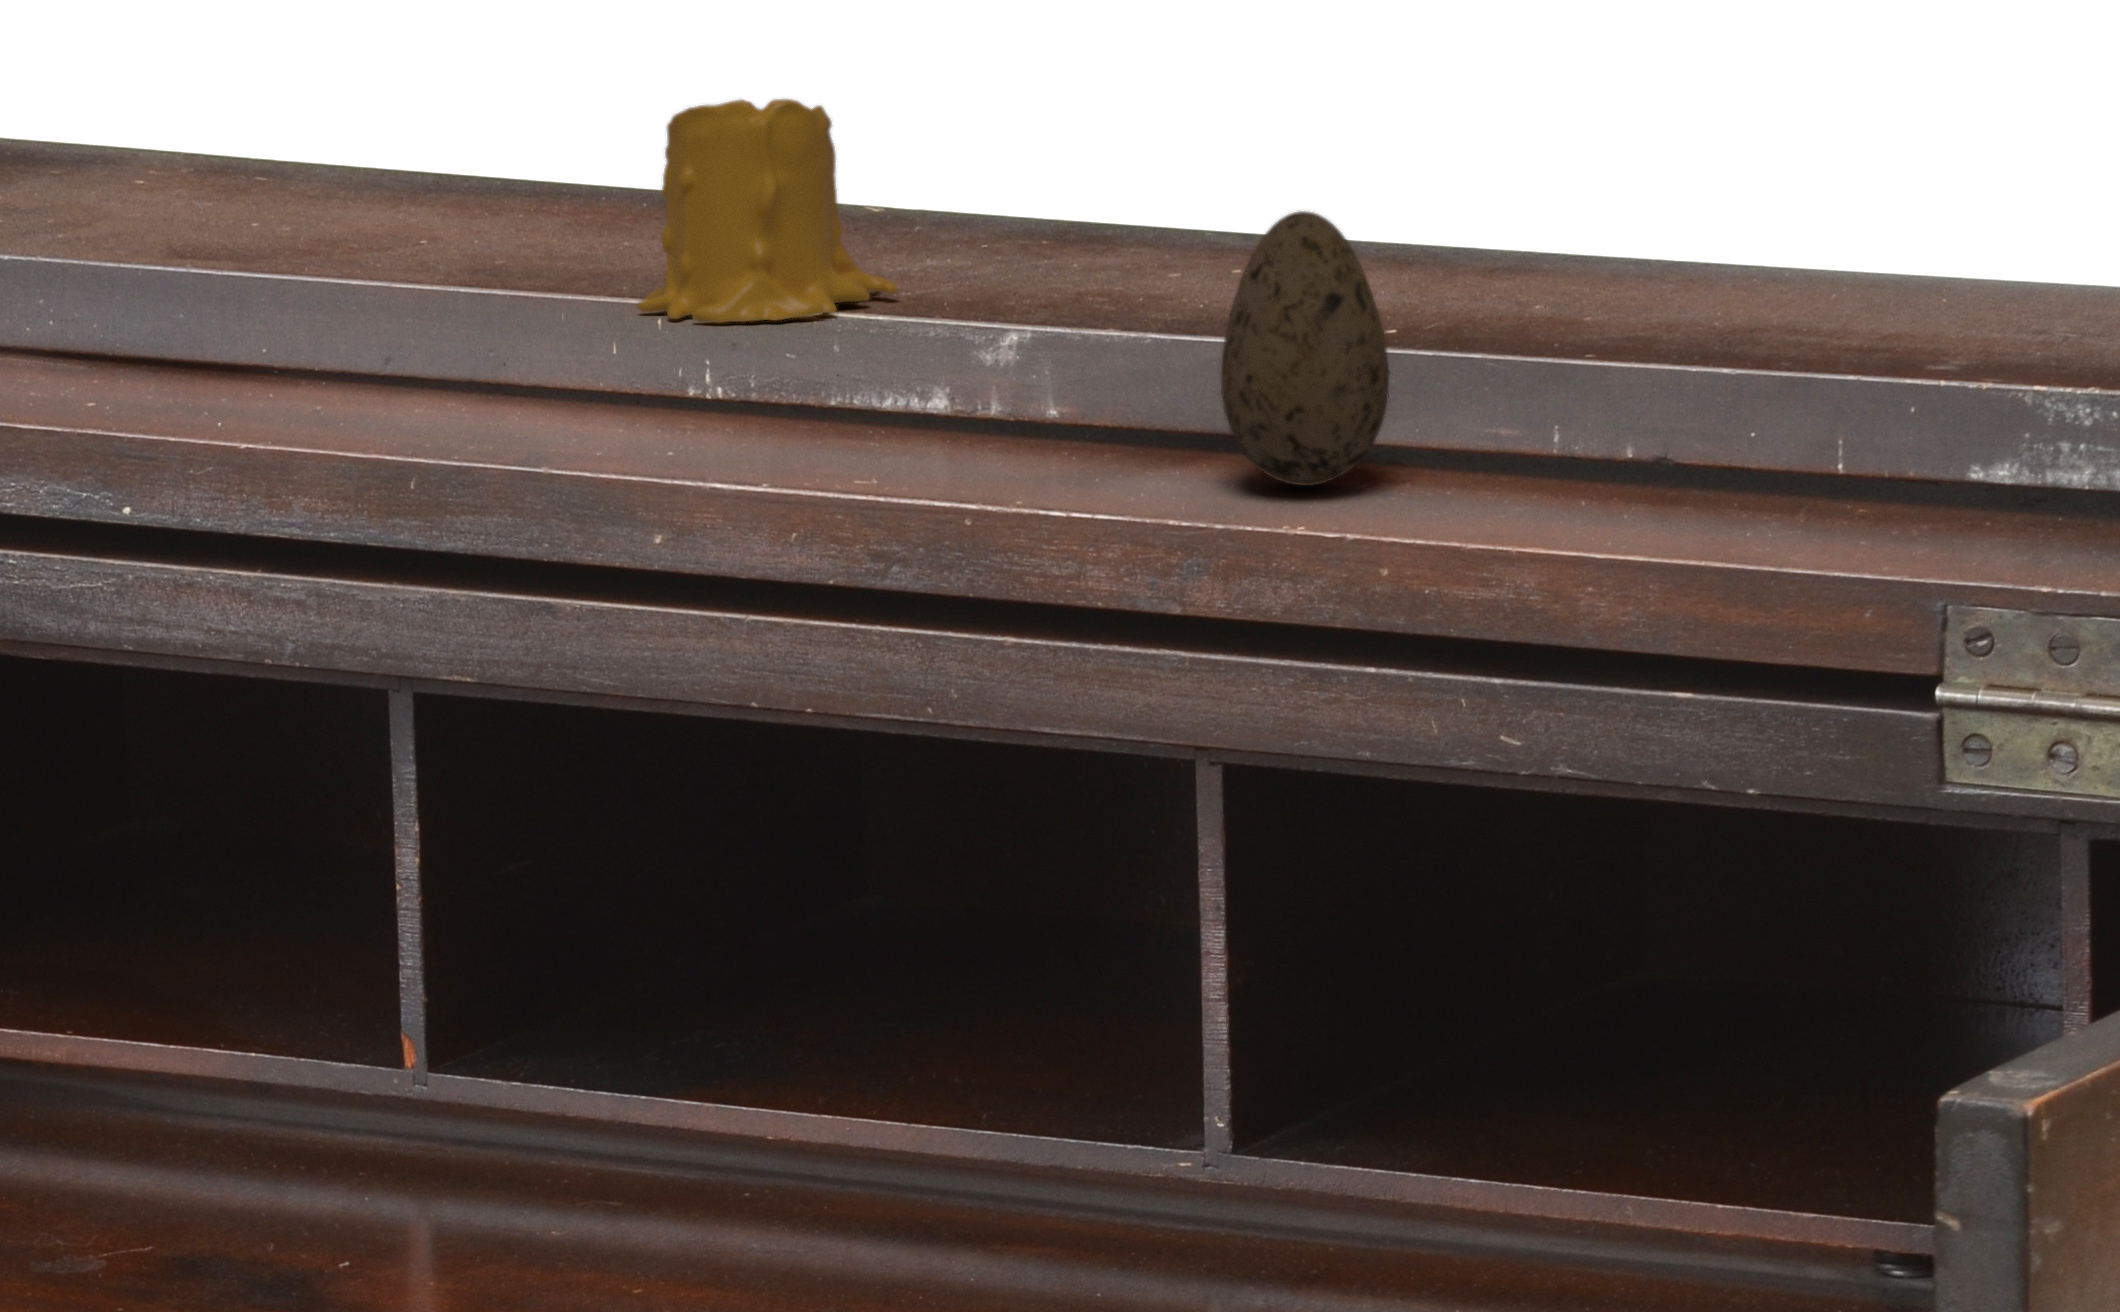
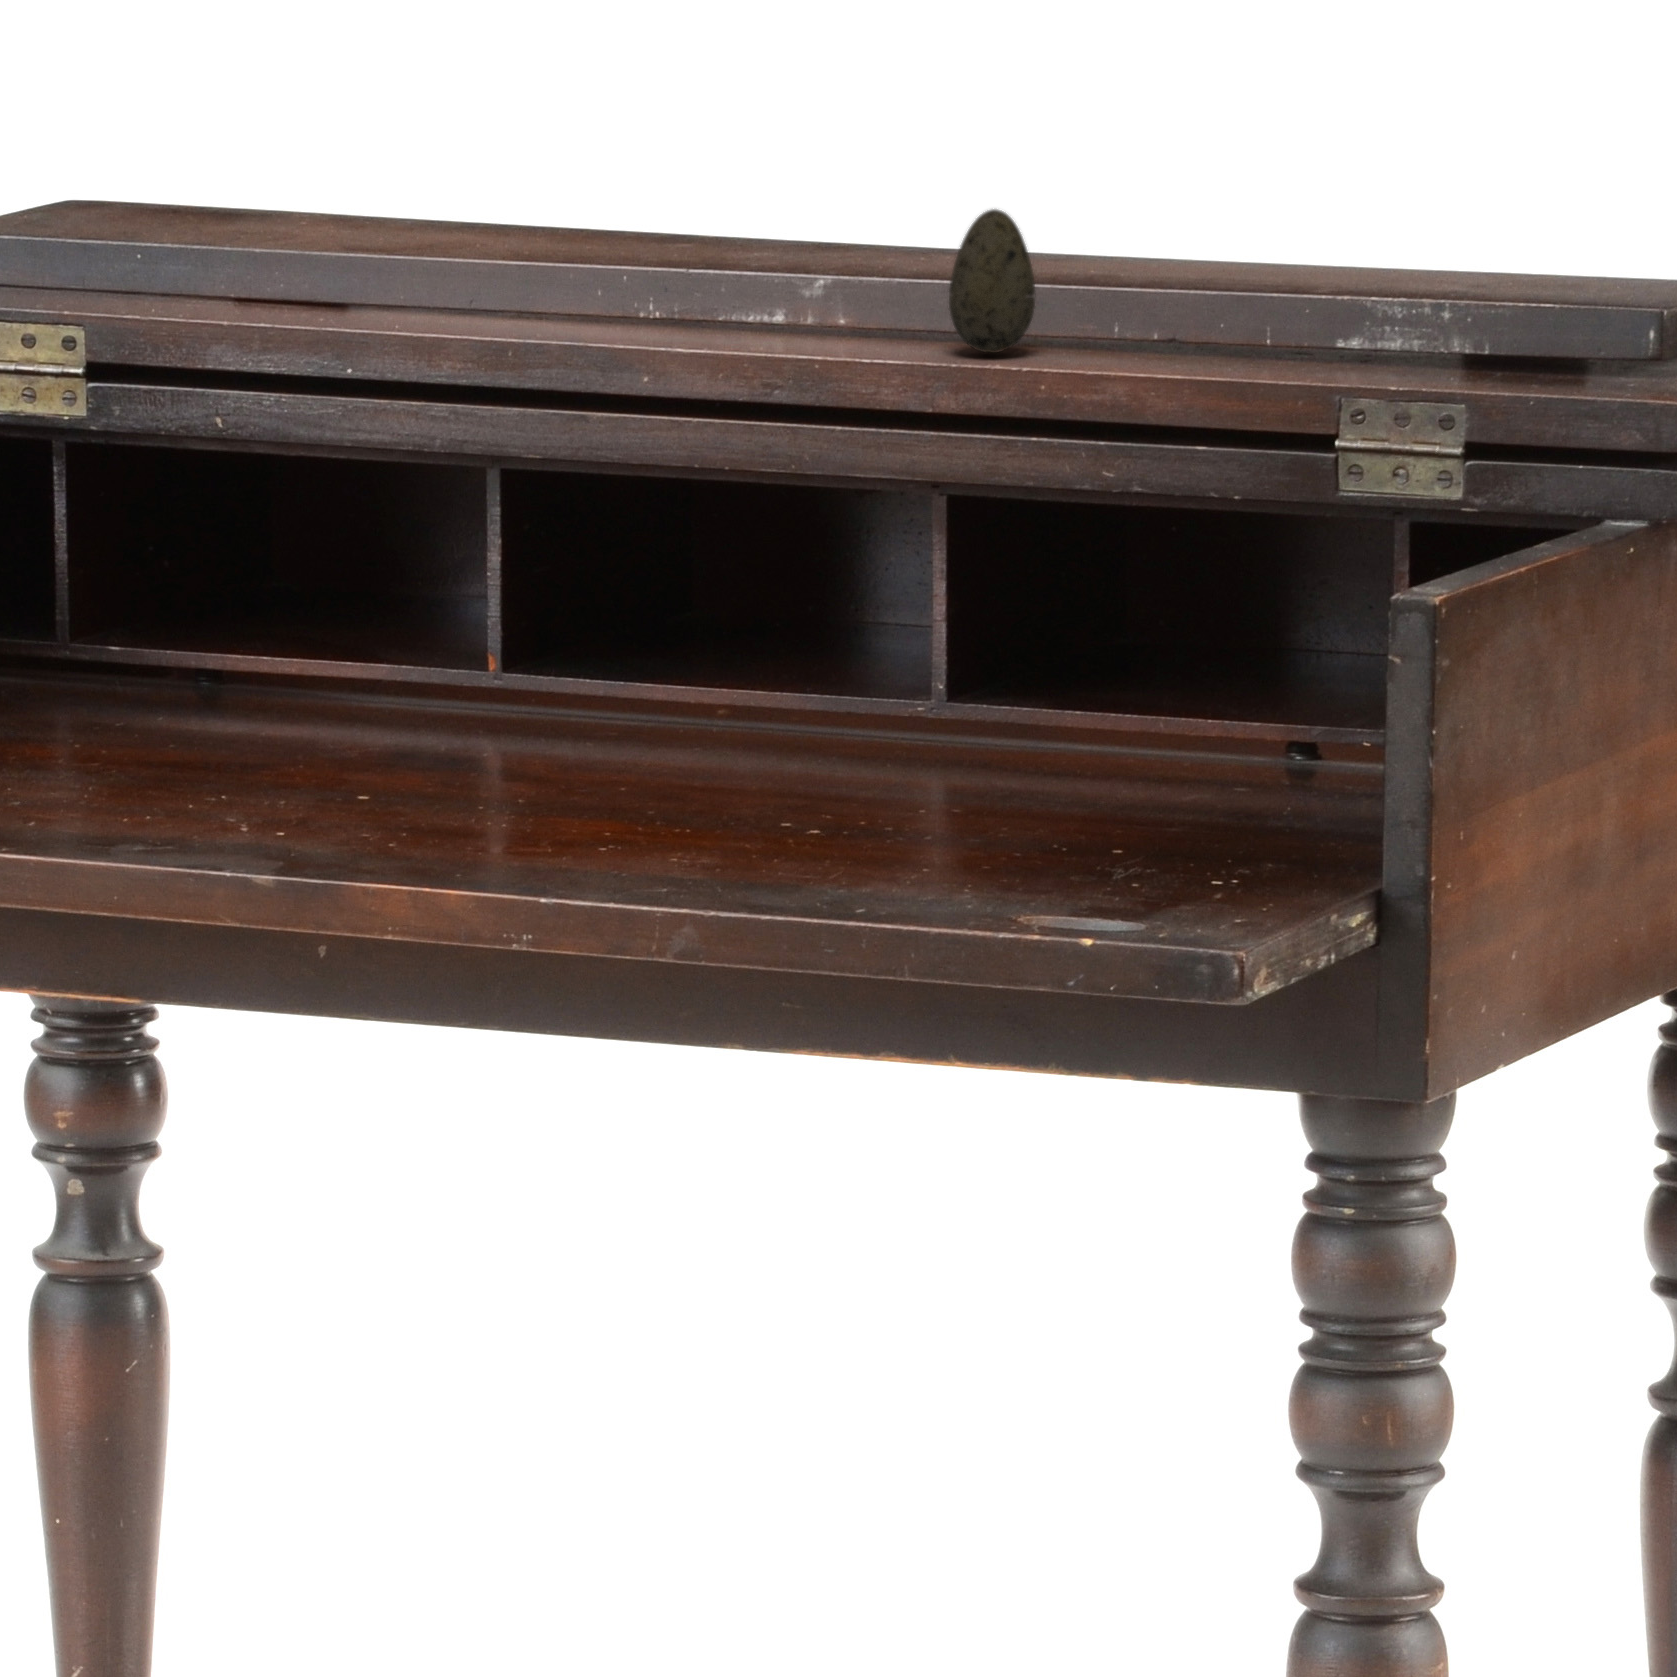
candle: present [638,86,898,323] -> none [624,150,757,275]

